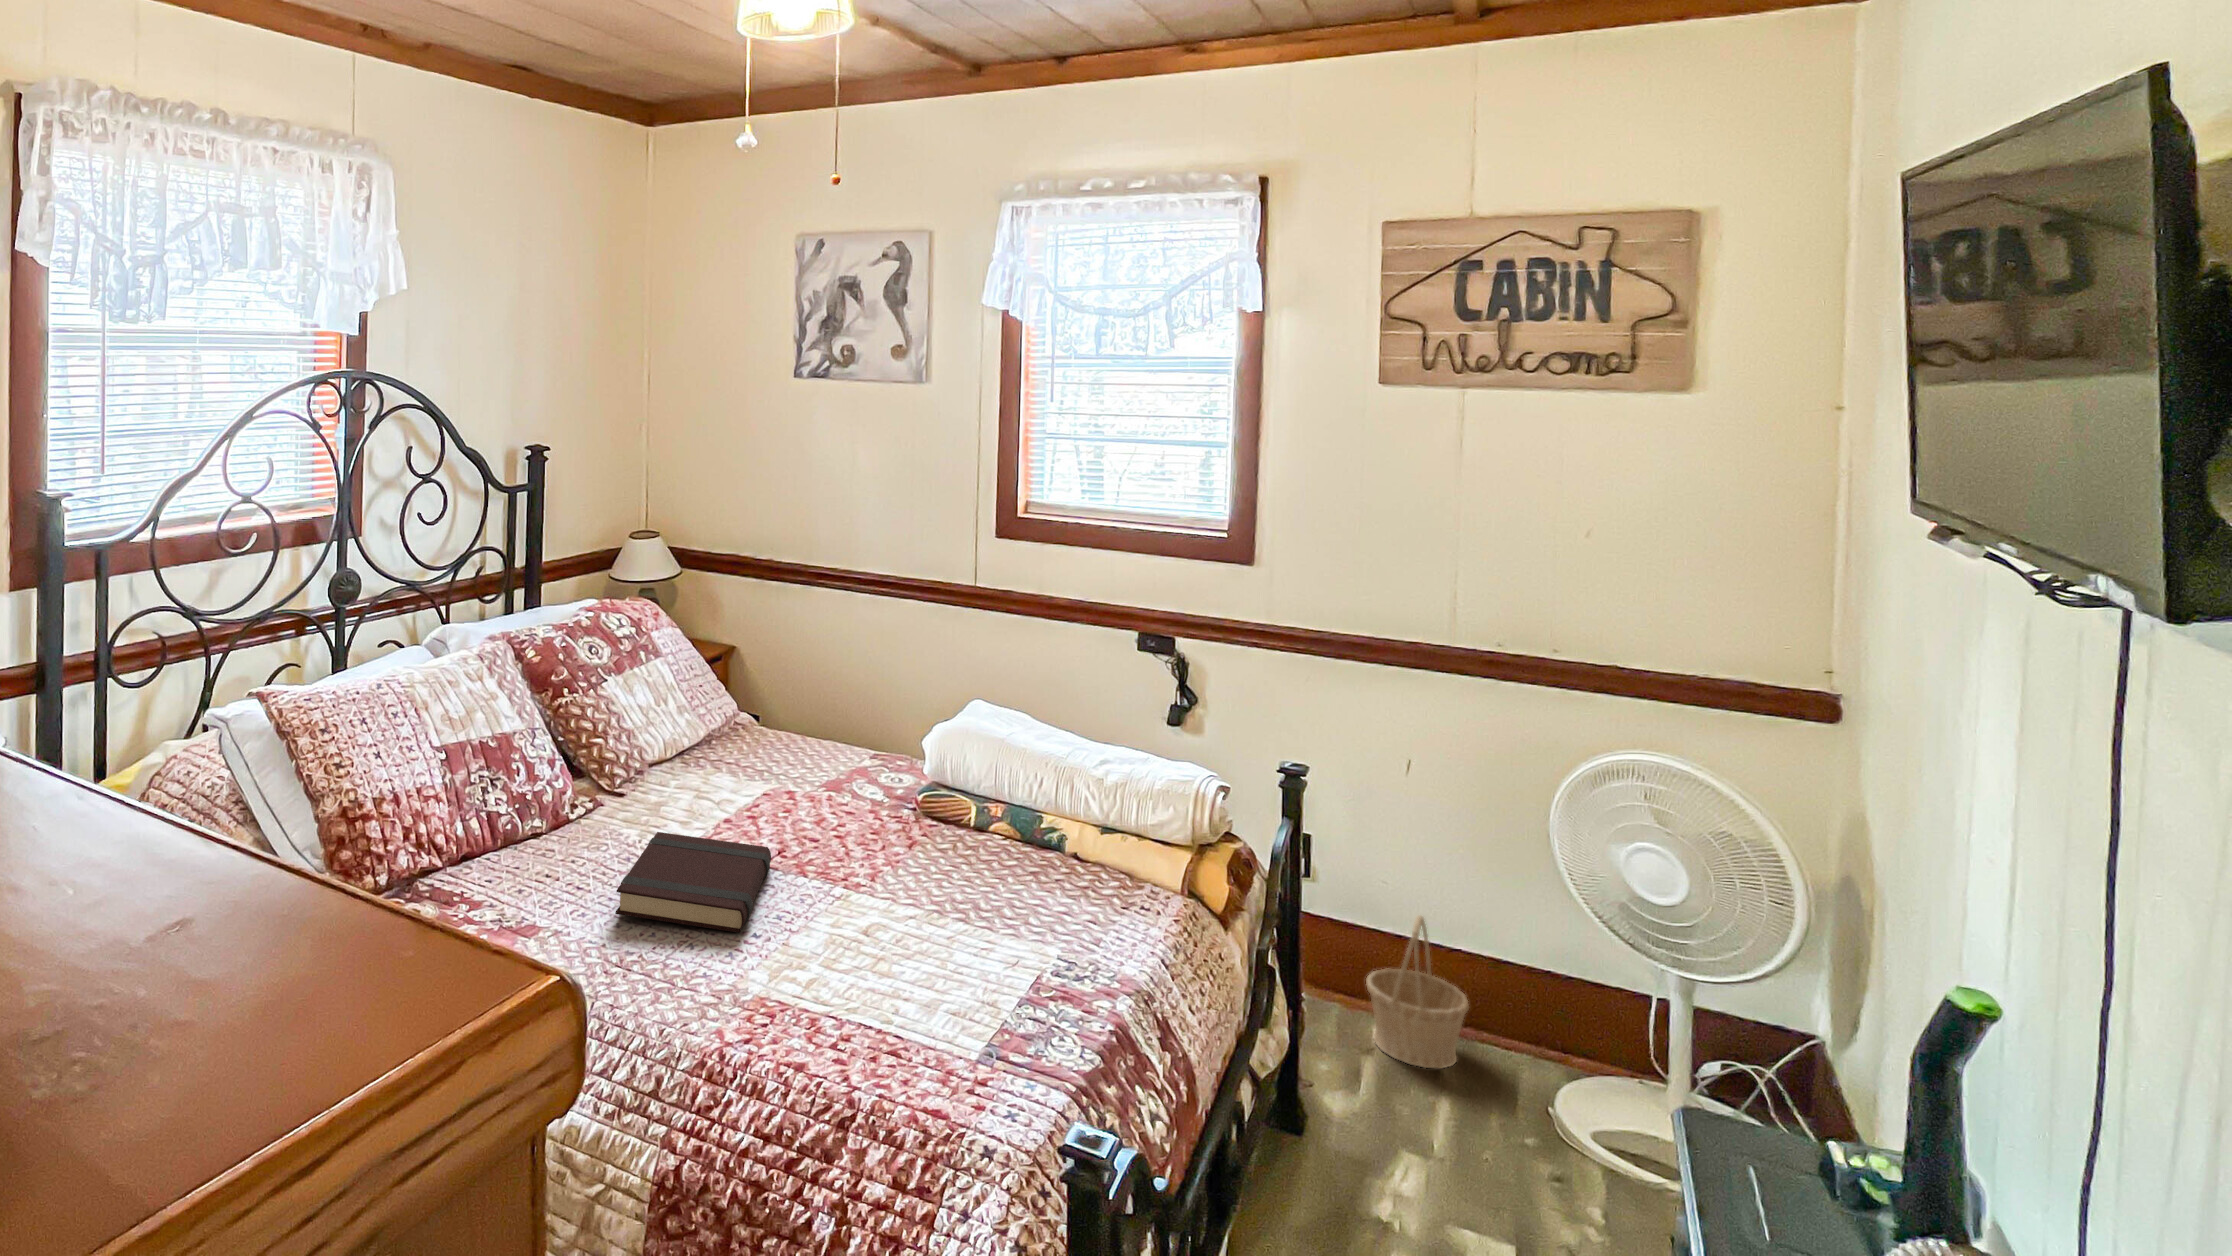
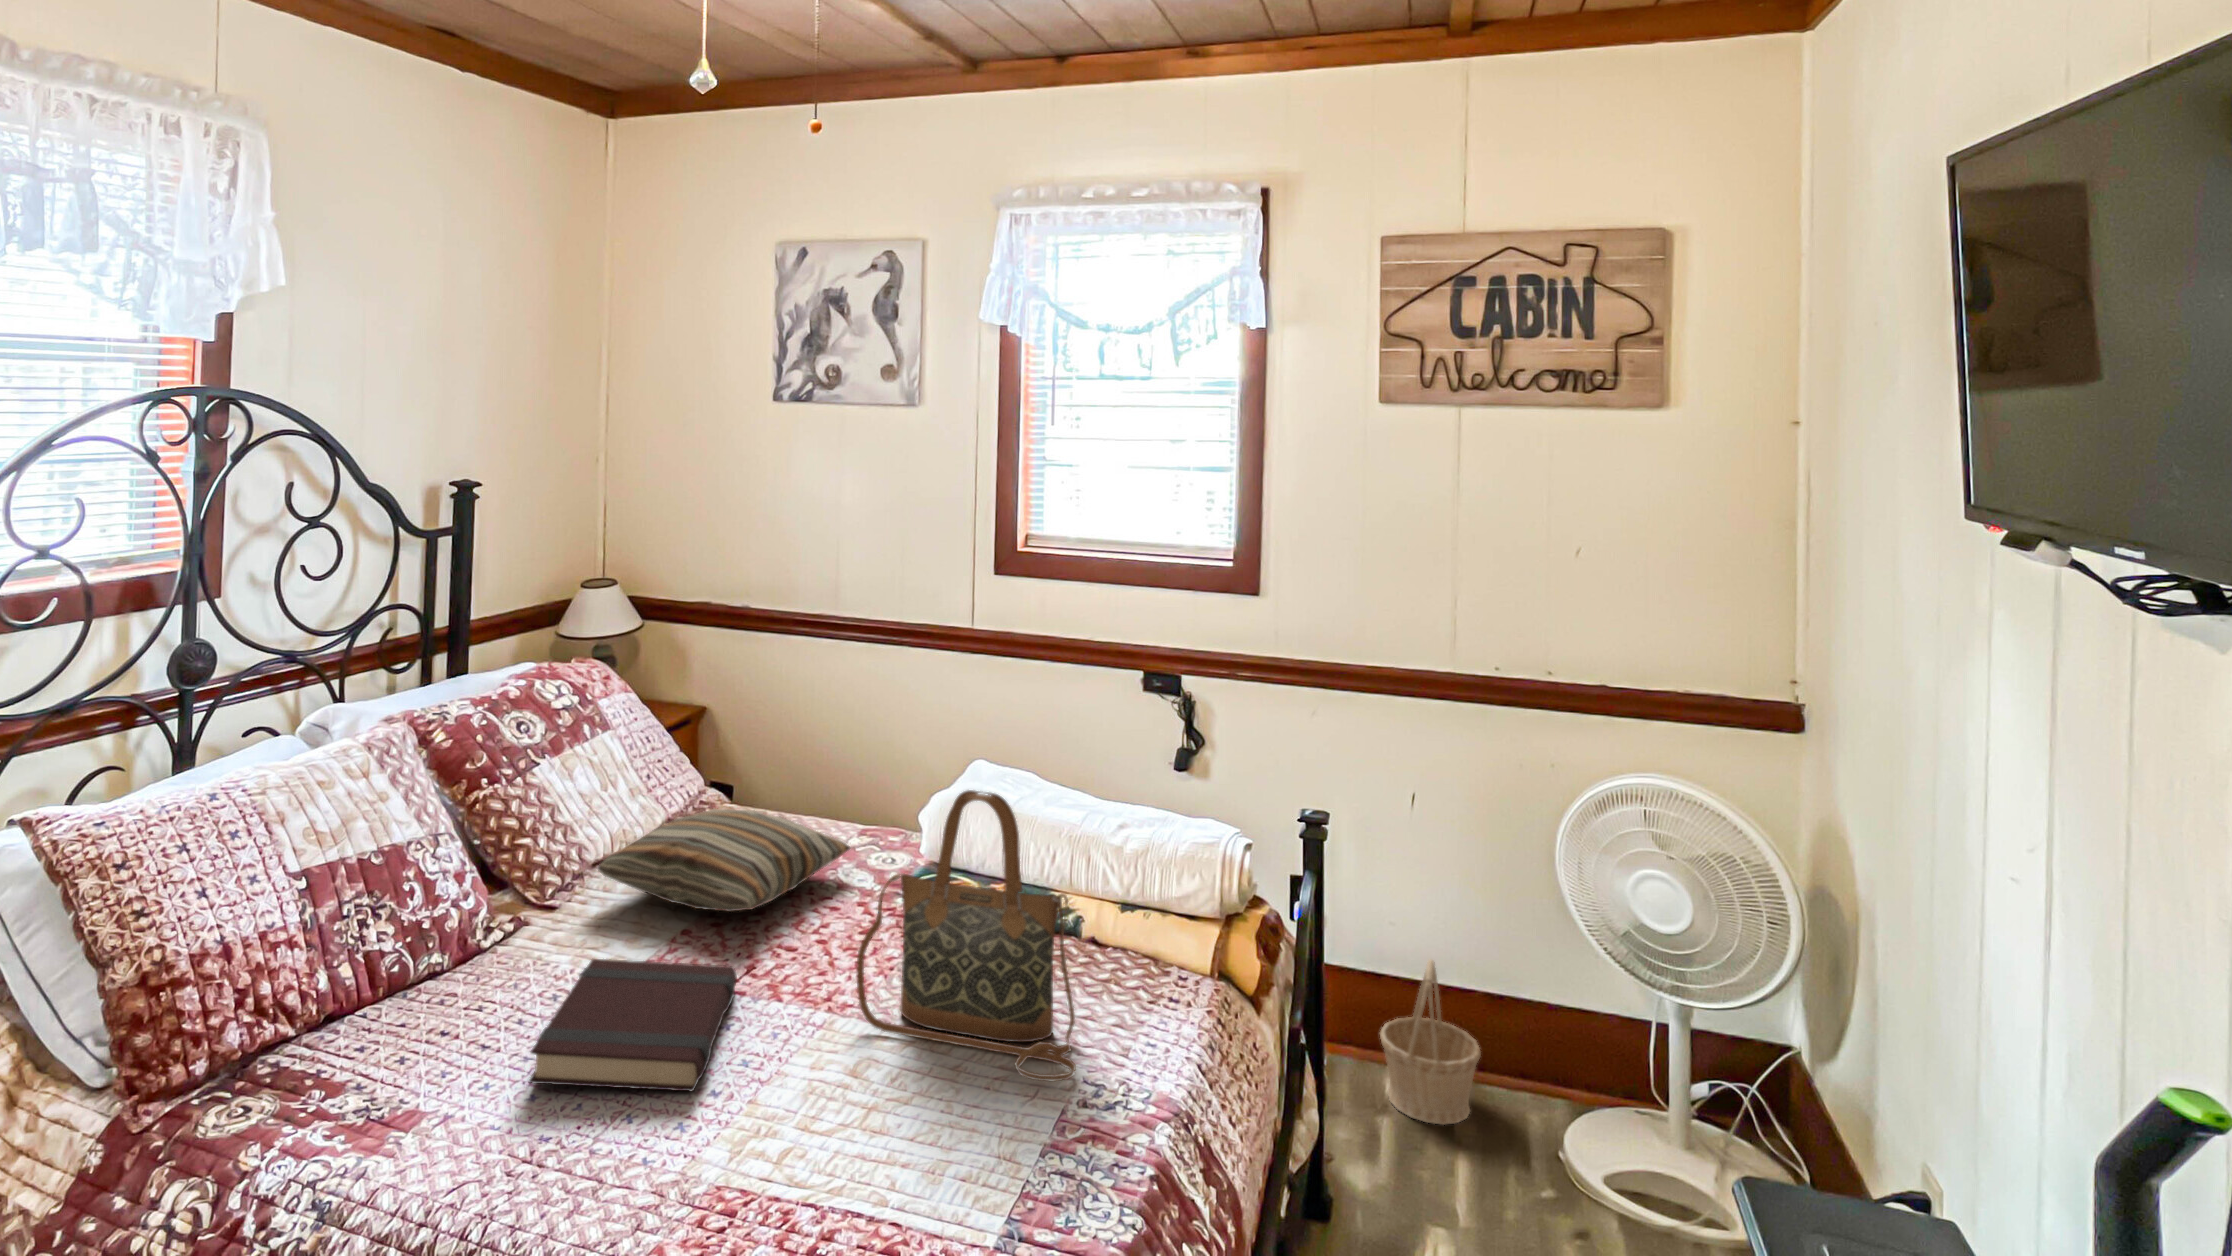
handbag: none [869,716,1053,955] -> present [856,790,1076,1081]
pillow: none [656,727,866,808] -> present [598,809,850,912]

